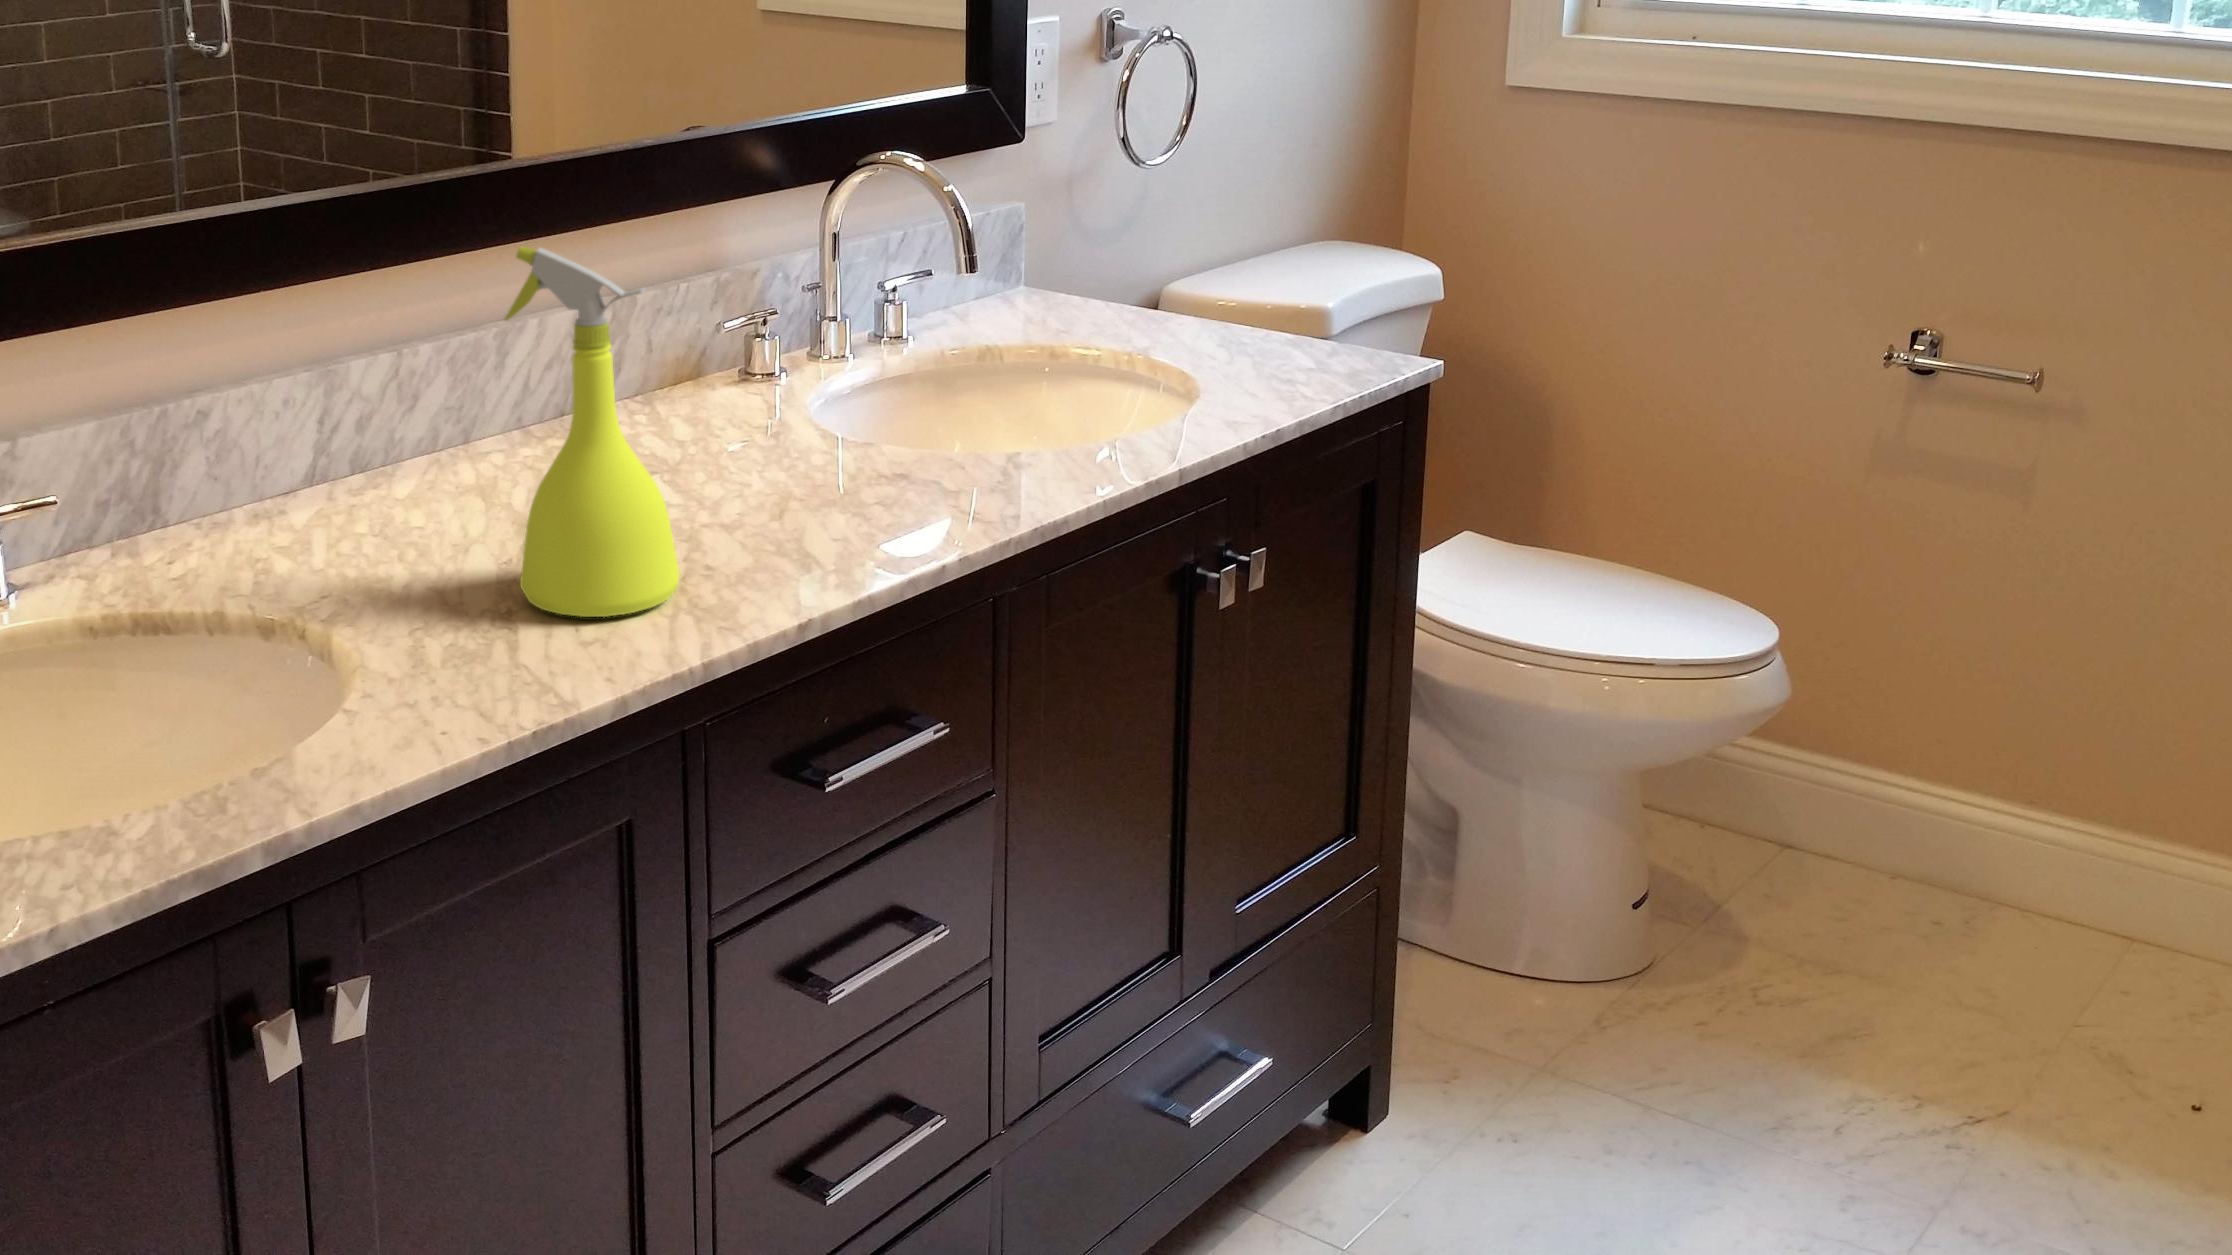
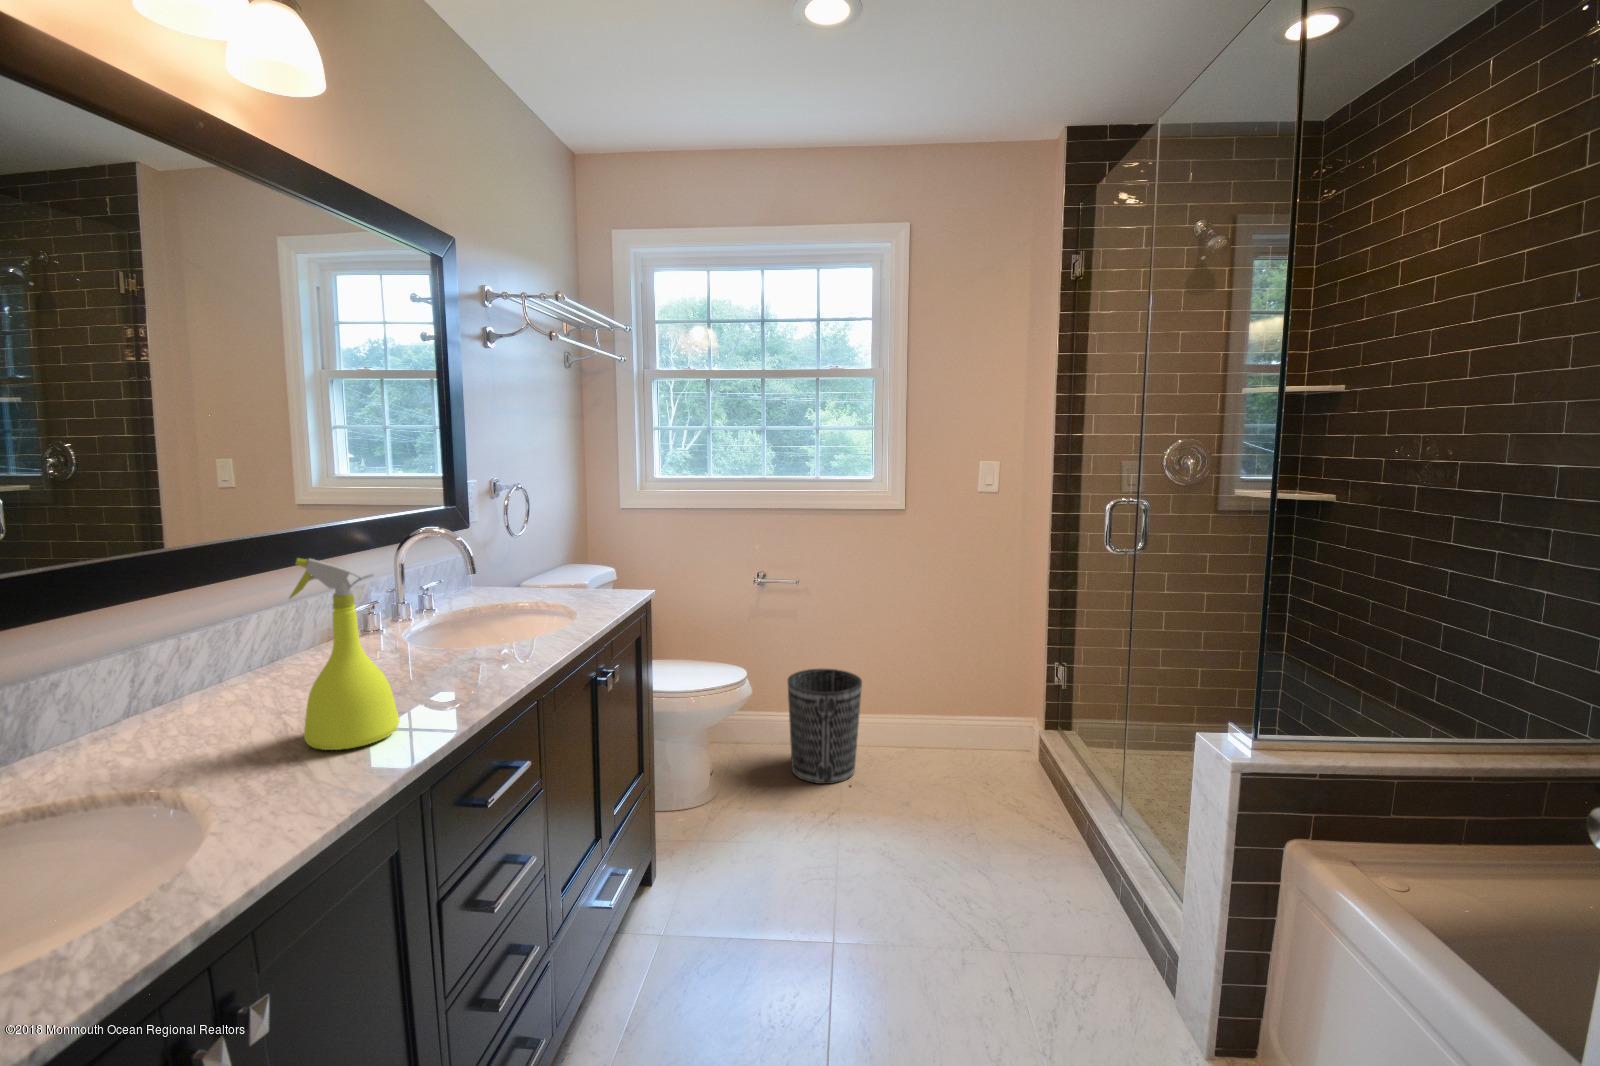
wastebasket: none [1915,656,2197,1025] -> present [788,669,862,784]

